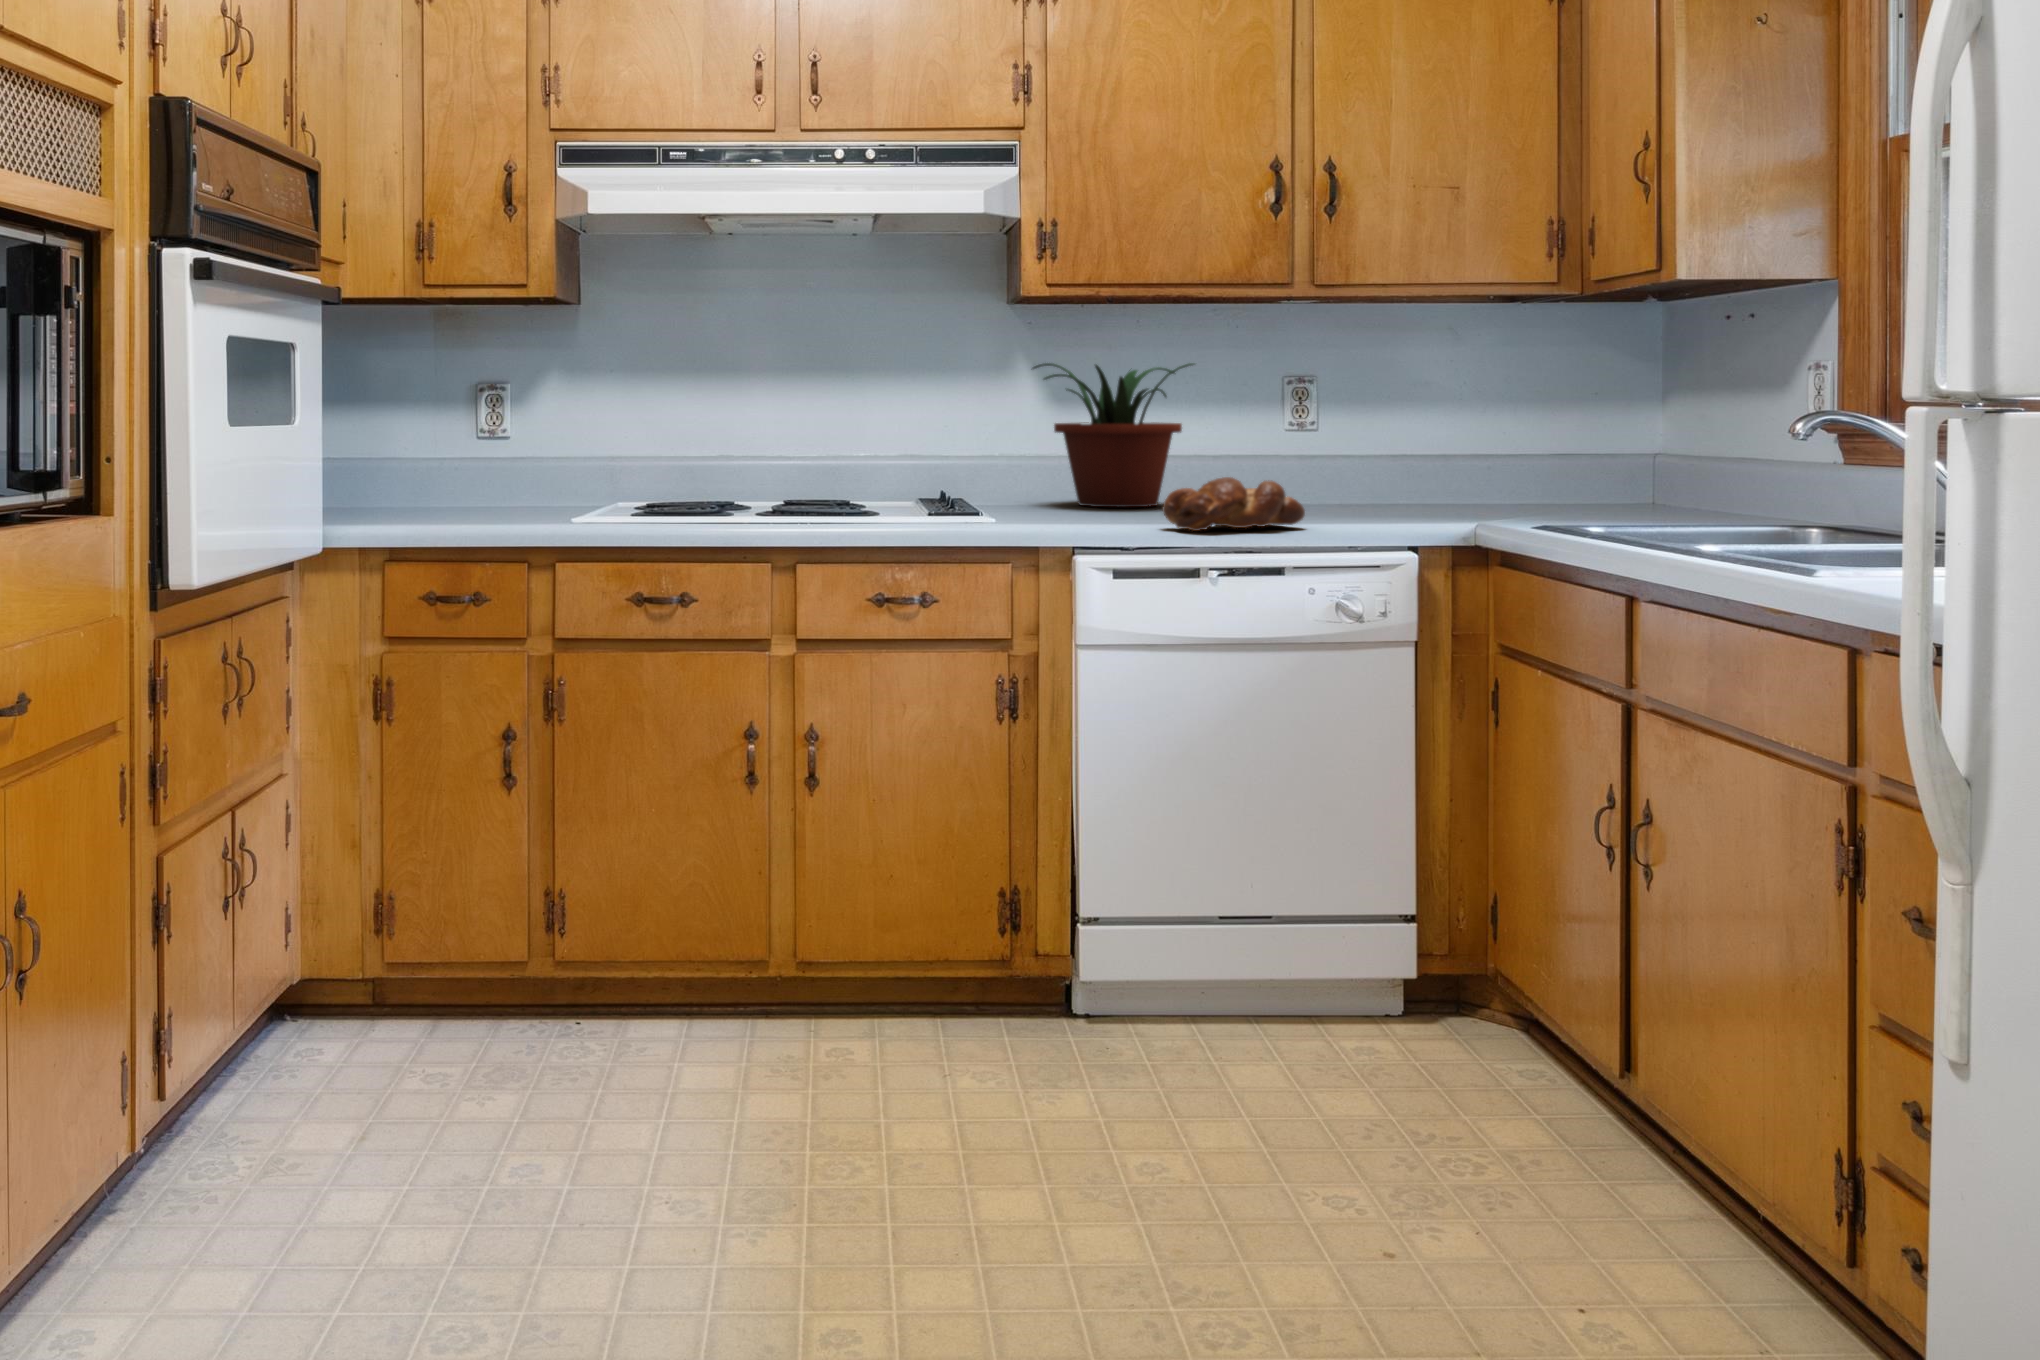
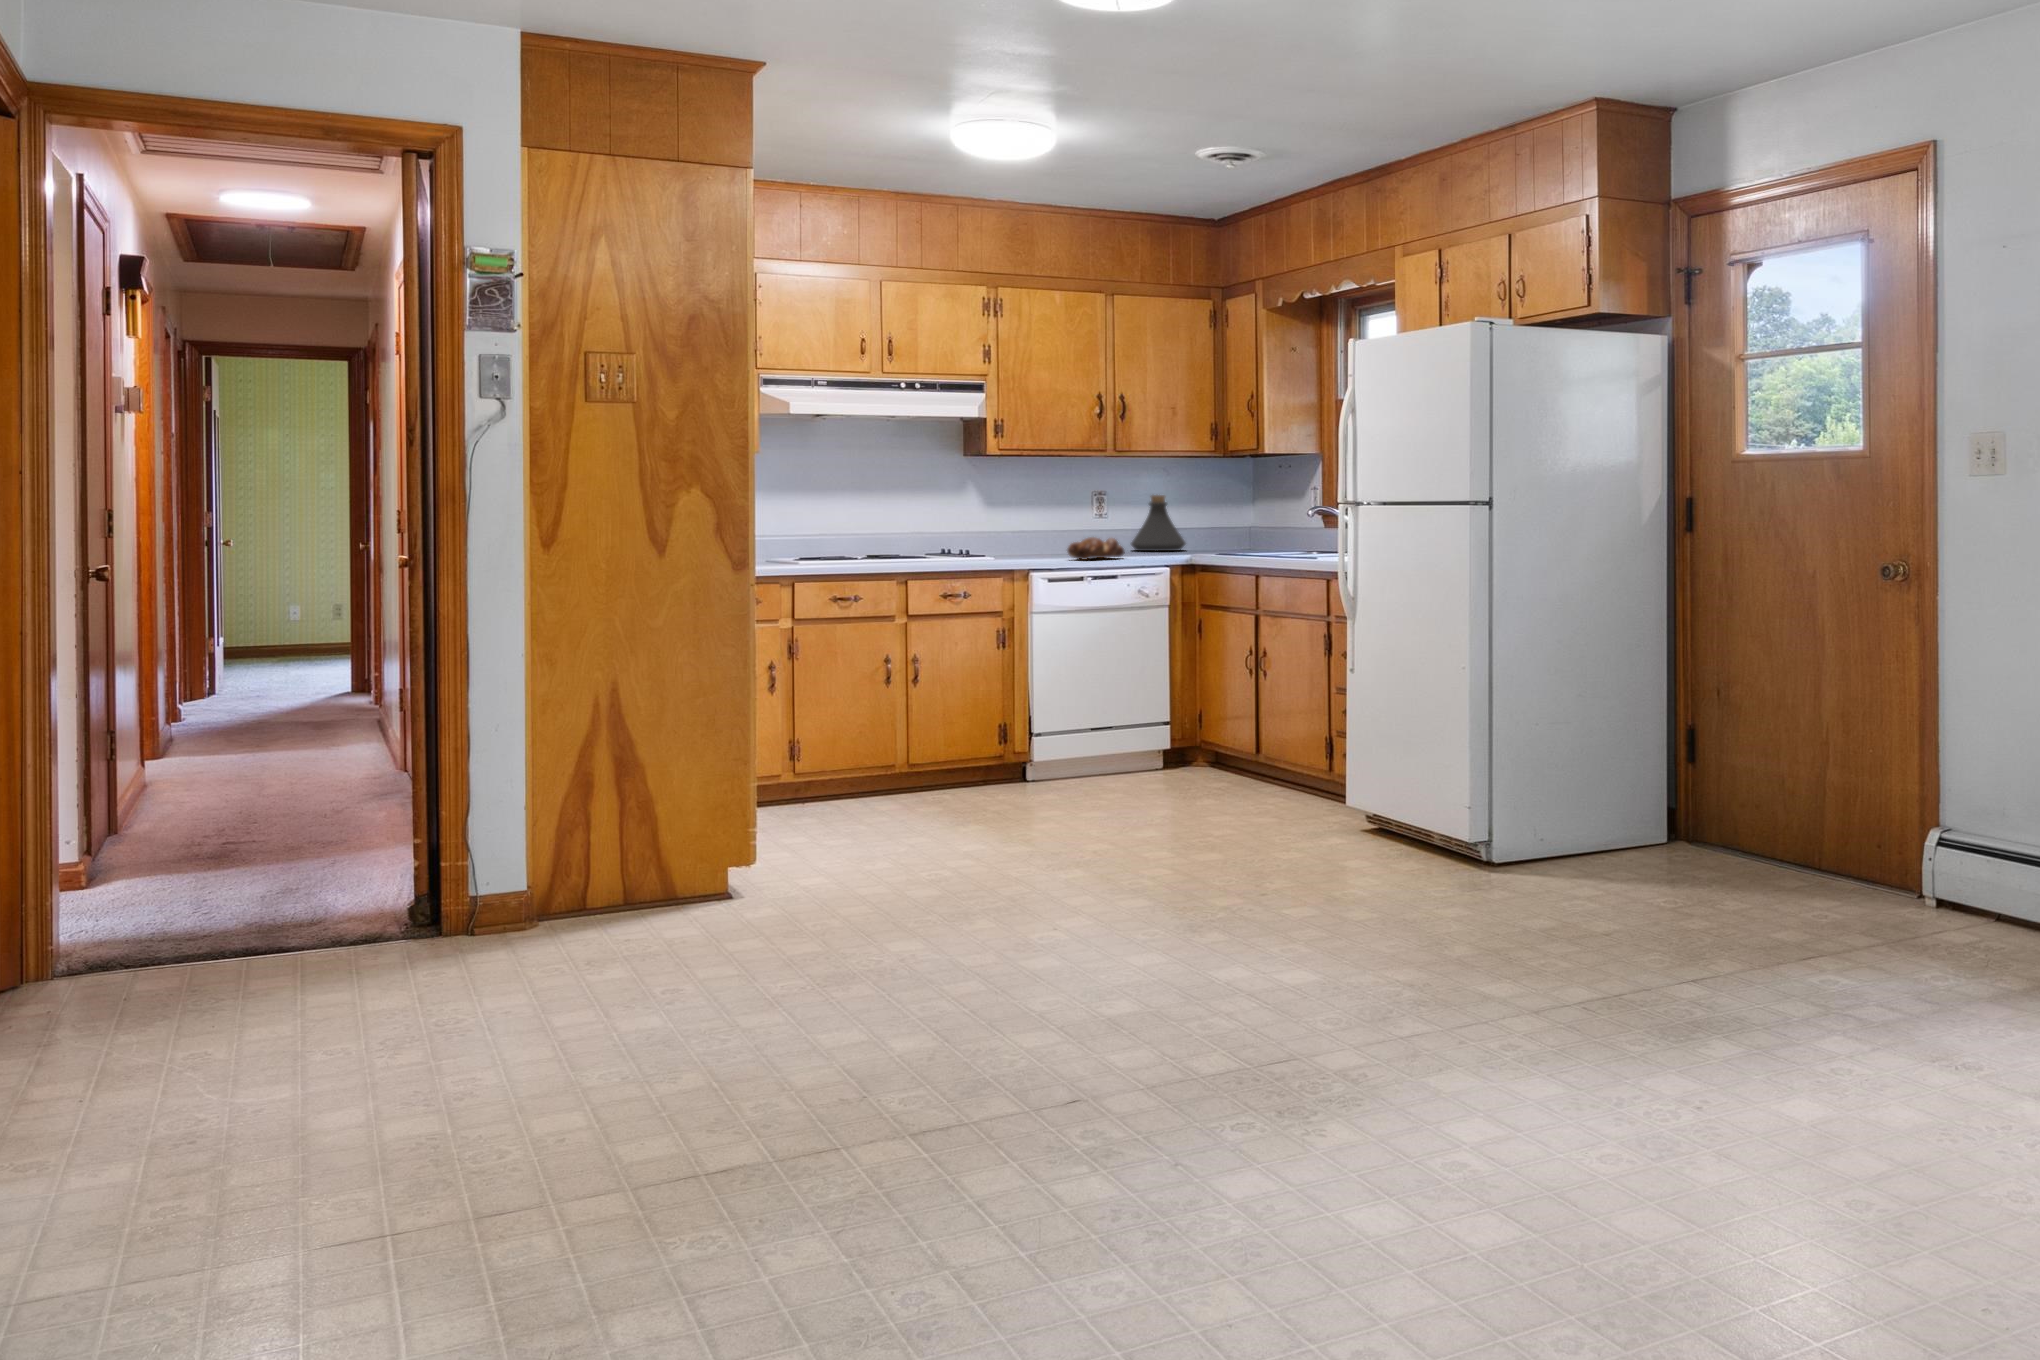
potted plant: present [1033,363,1194,507] -> none [973,485,1057,555]
bottle: none [1371,387,1498,507] -> present [1131,495,1186,551]

